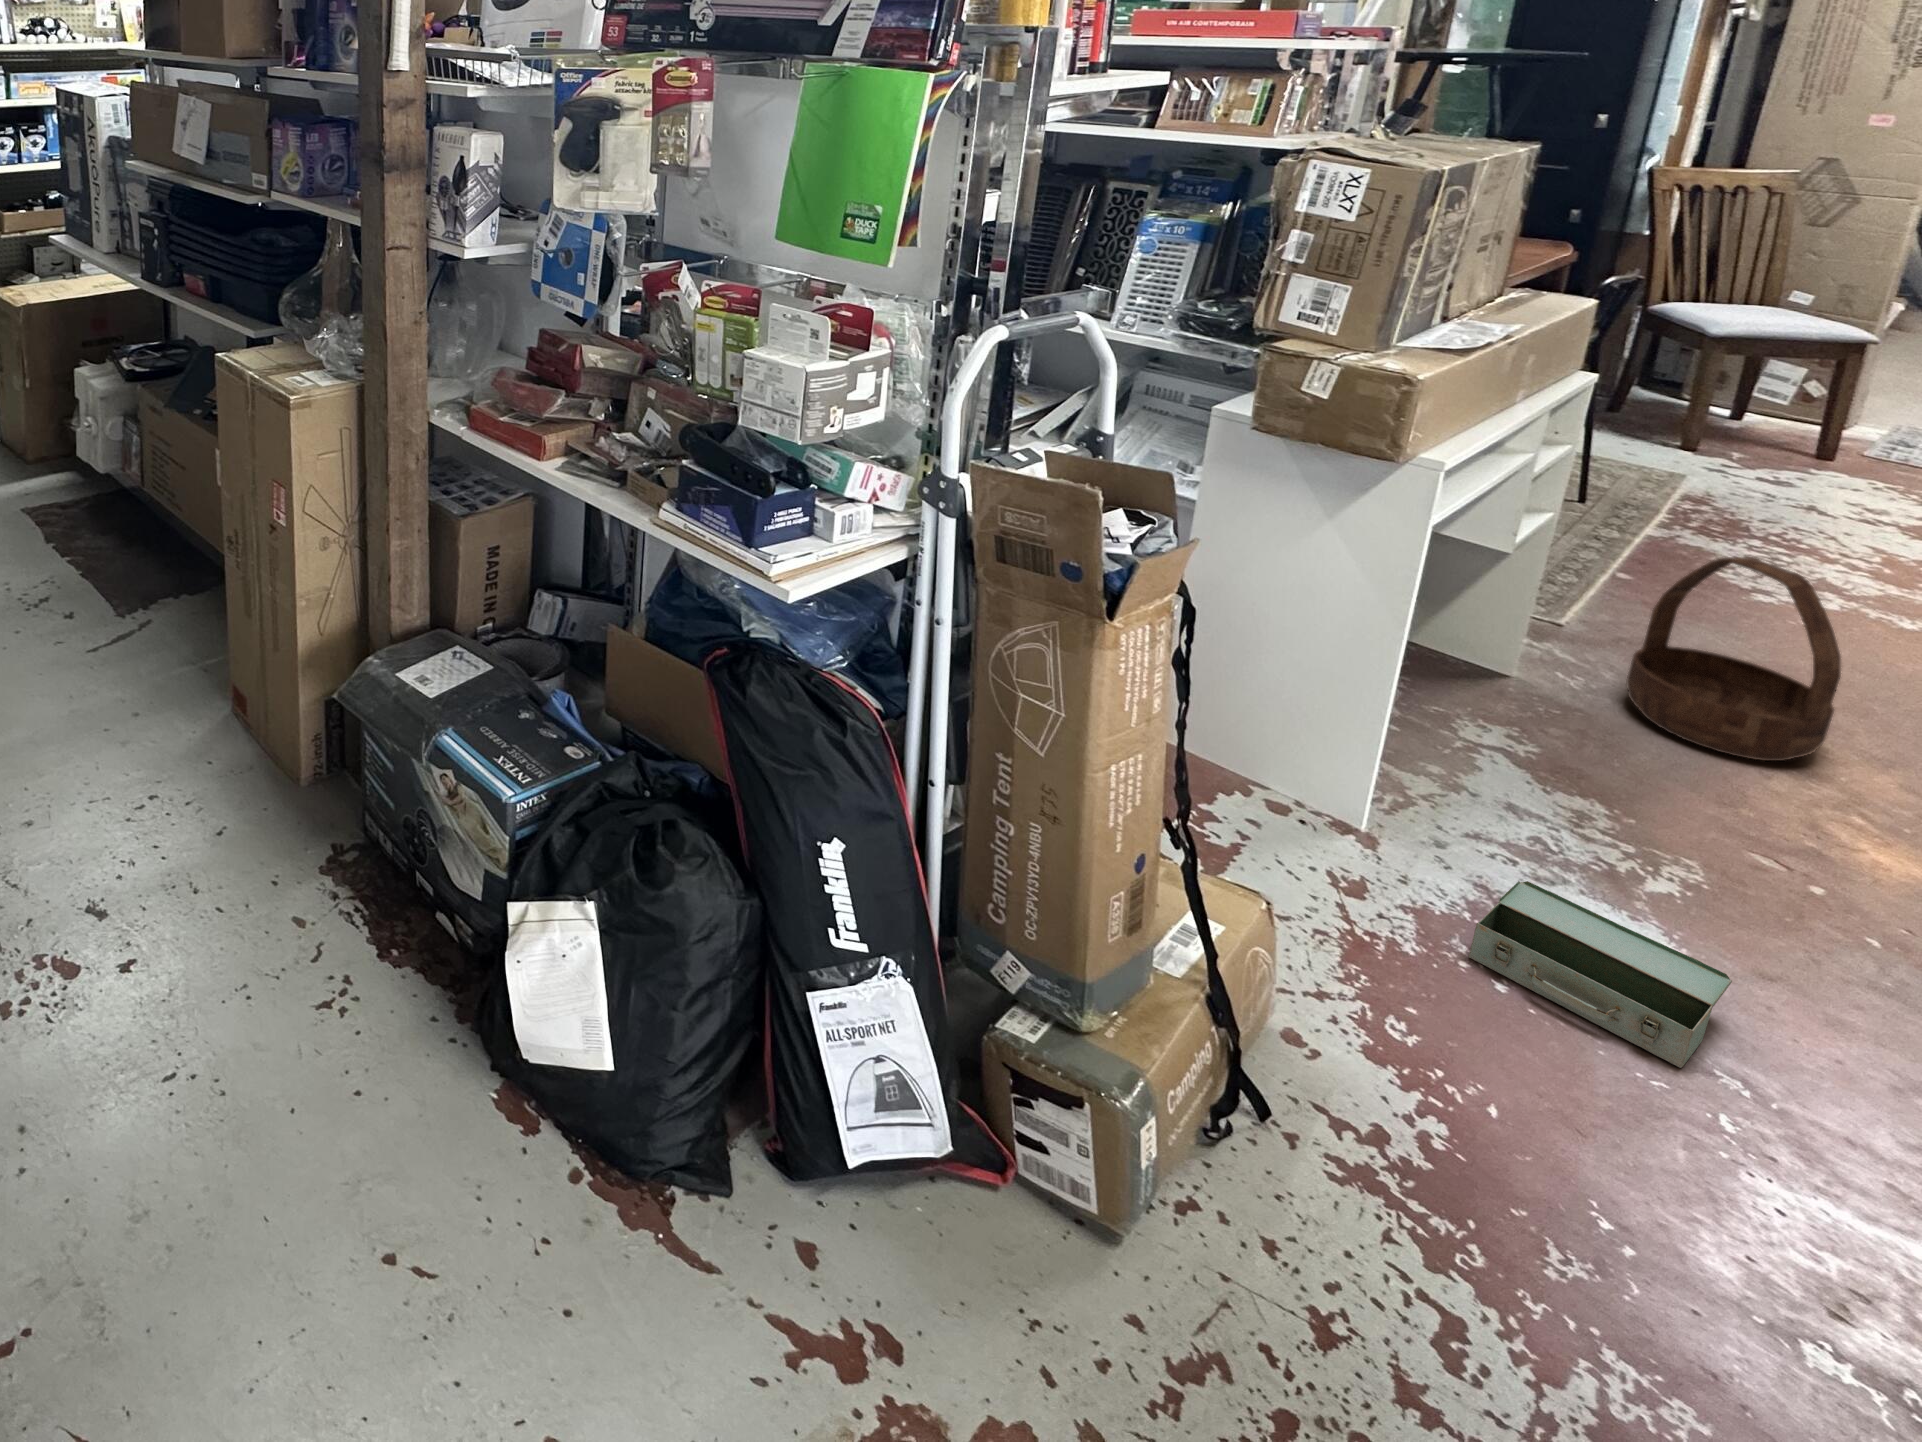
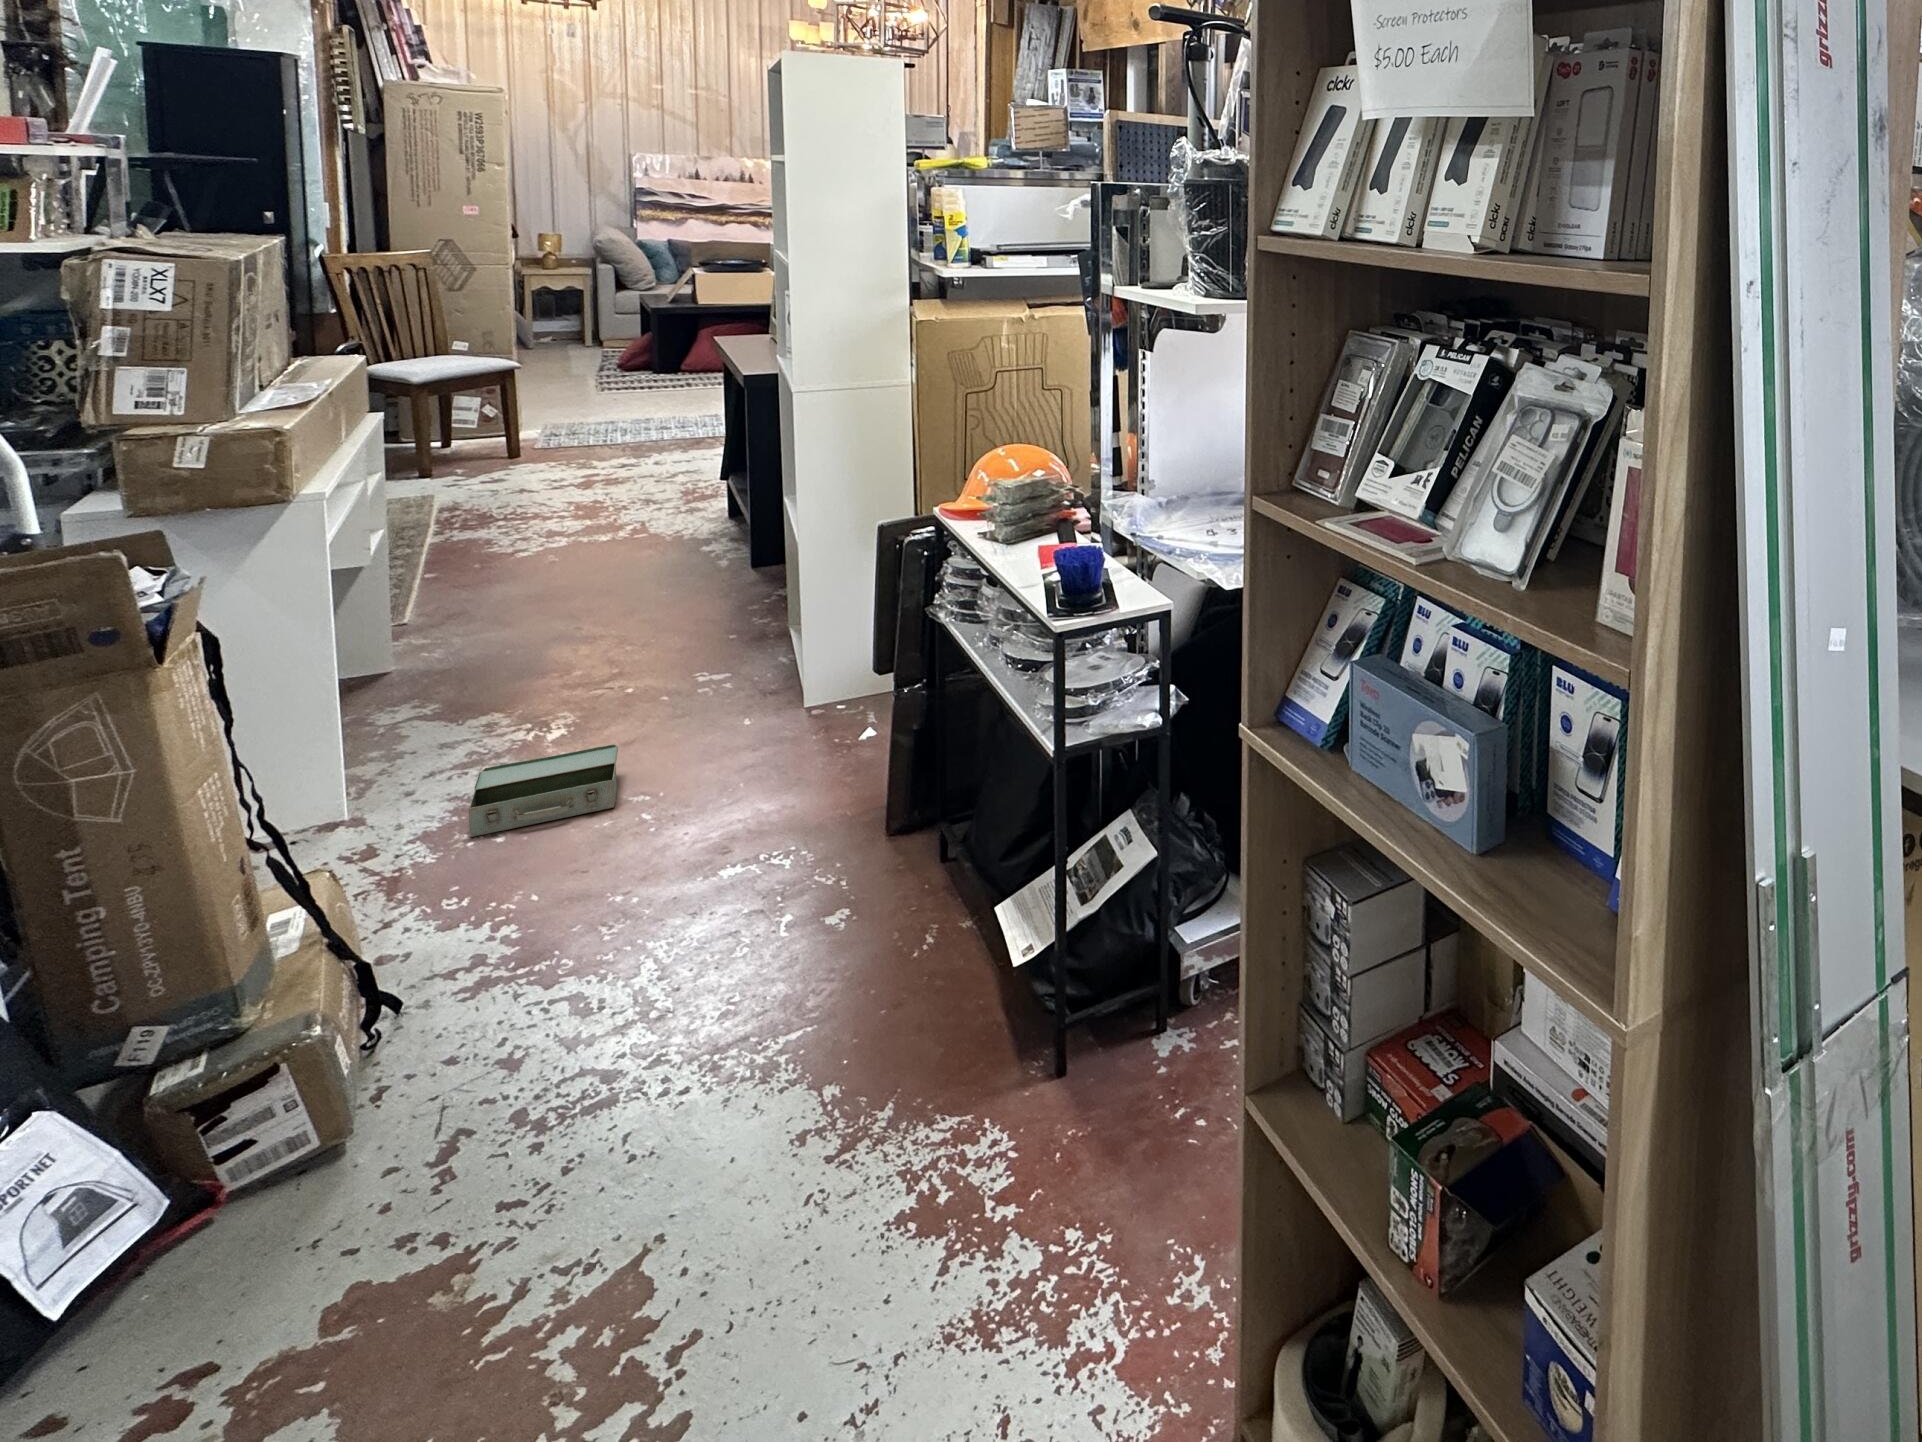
basket: present [1626,557,1841,761] -> none [474,512,598,652]

